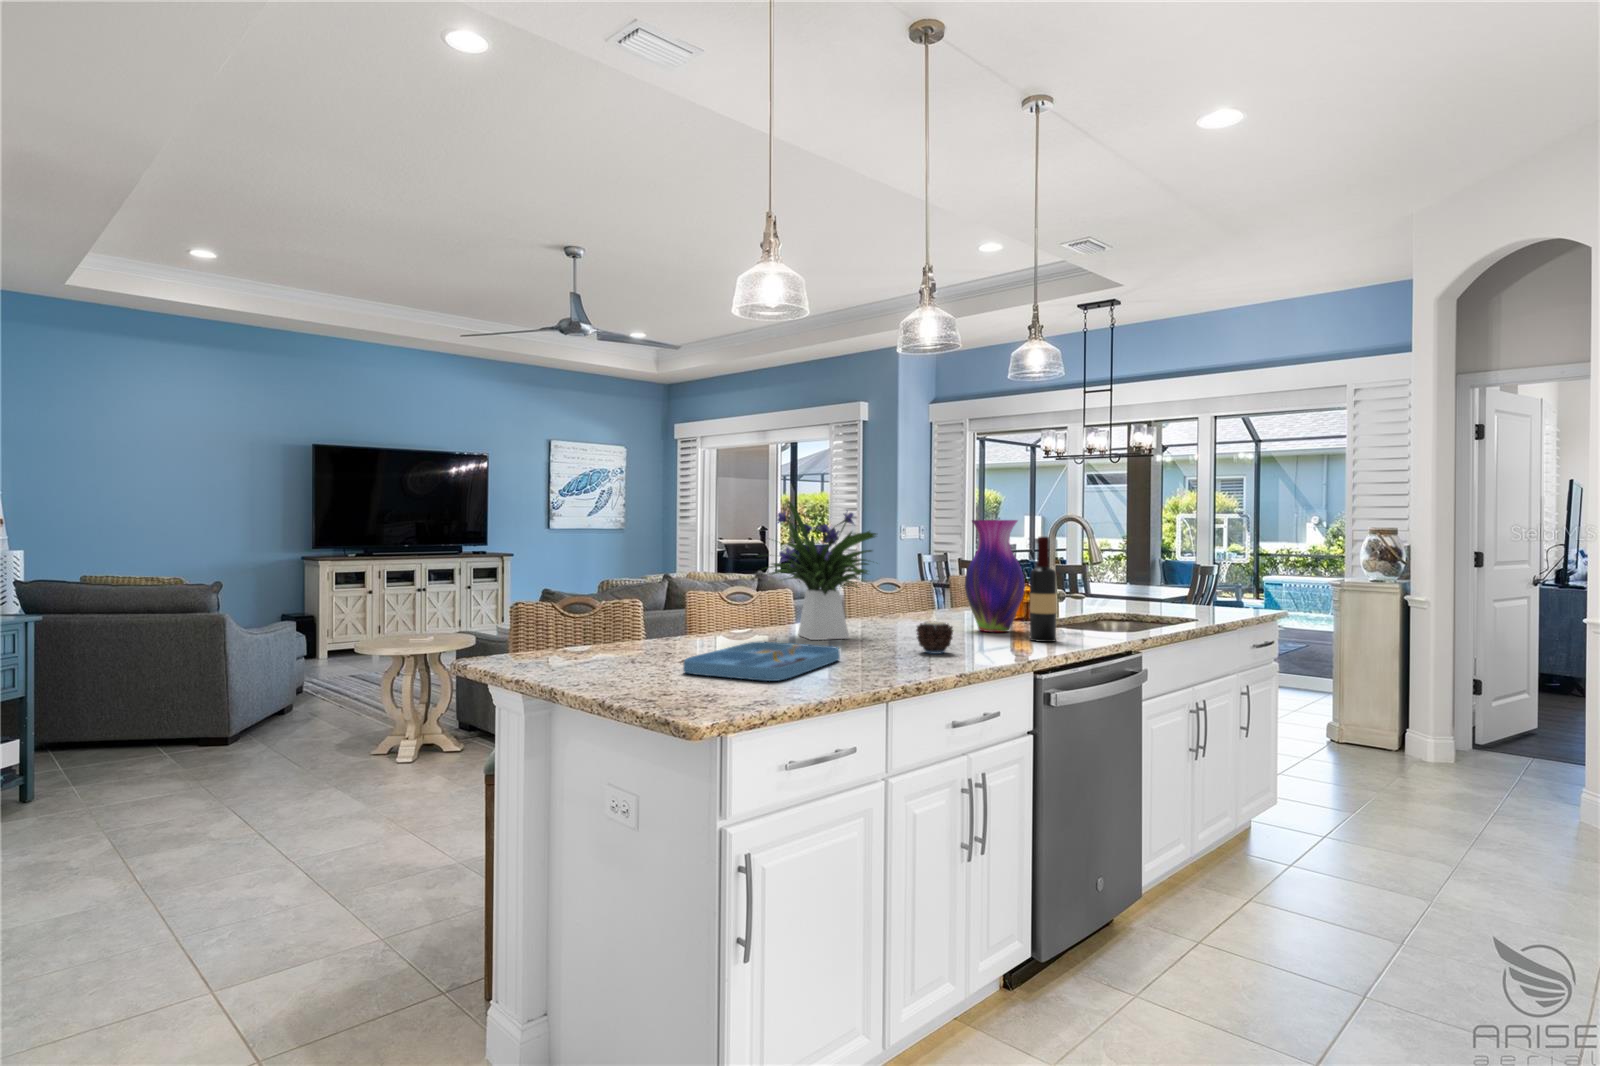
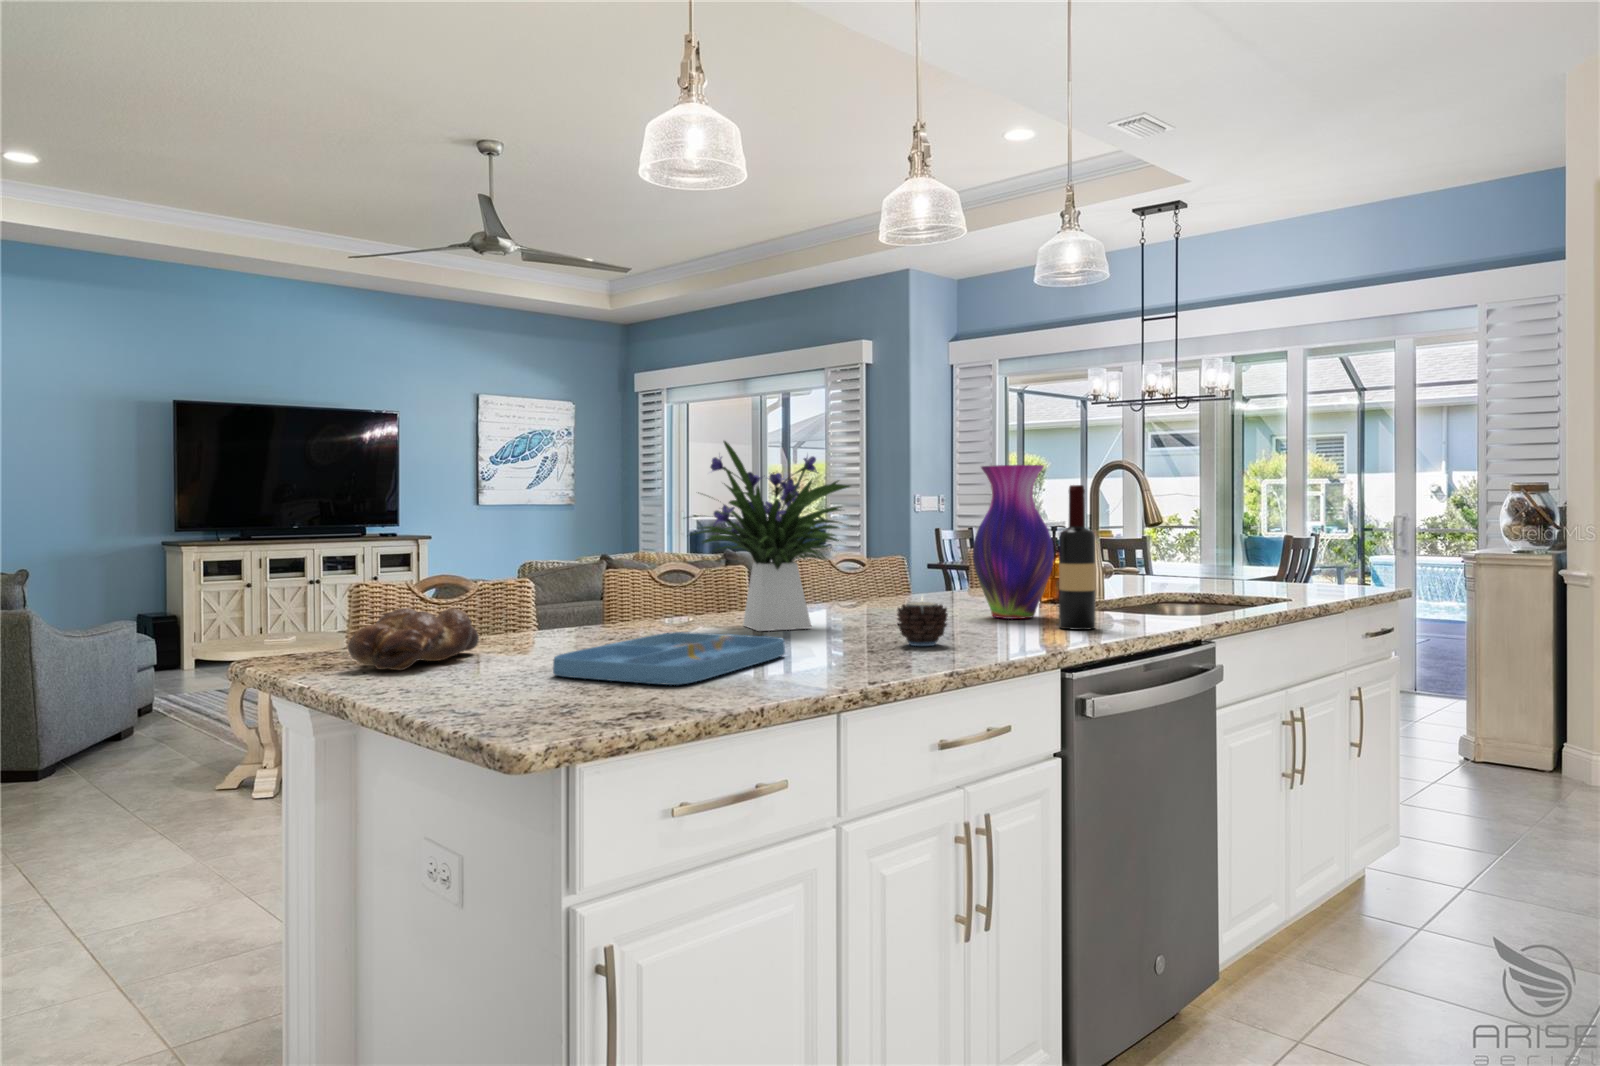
bread loaf: none [535,623,619,668] -> present [348,608,479,670]

